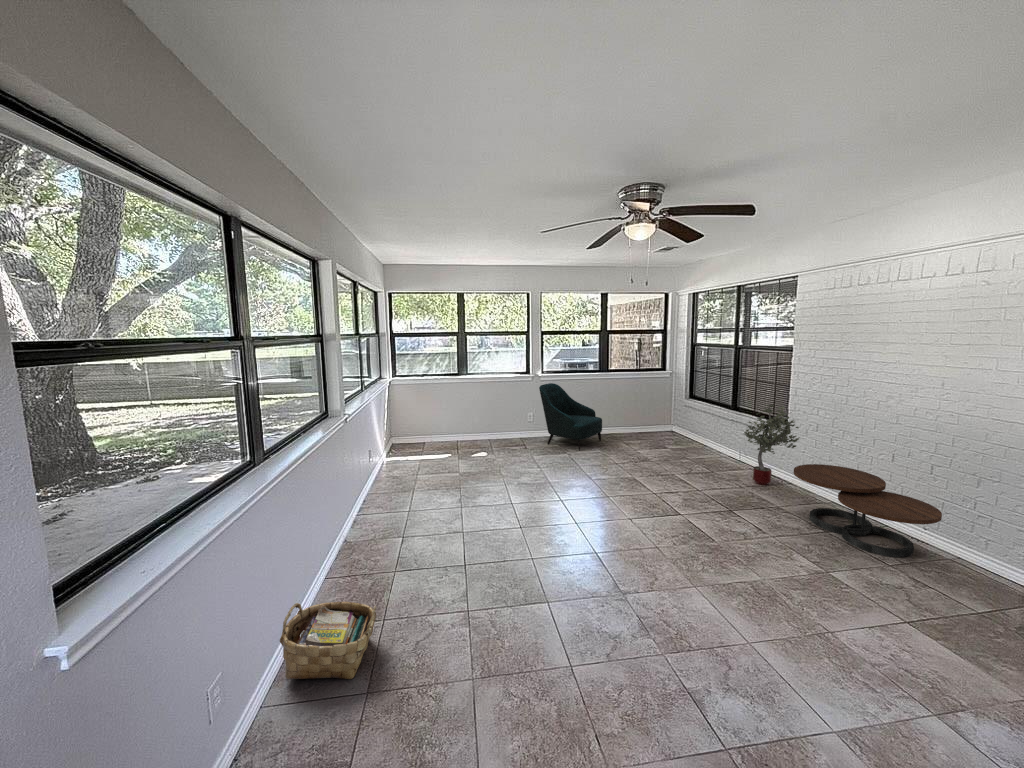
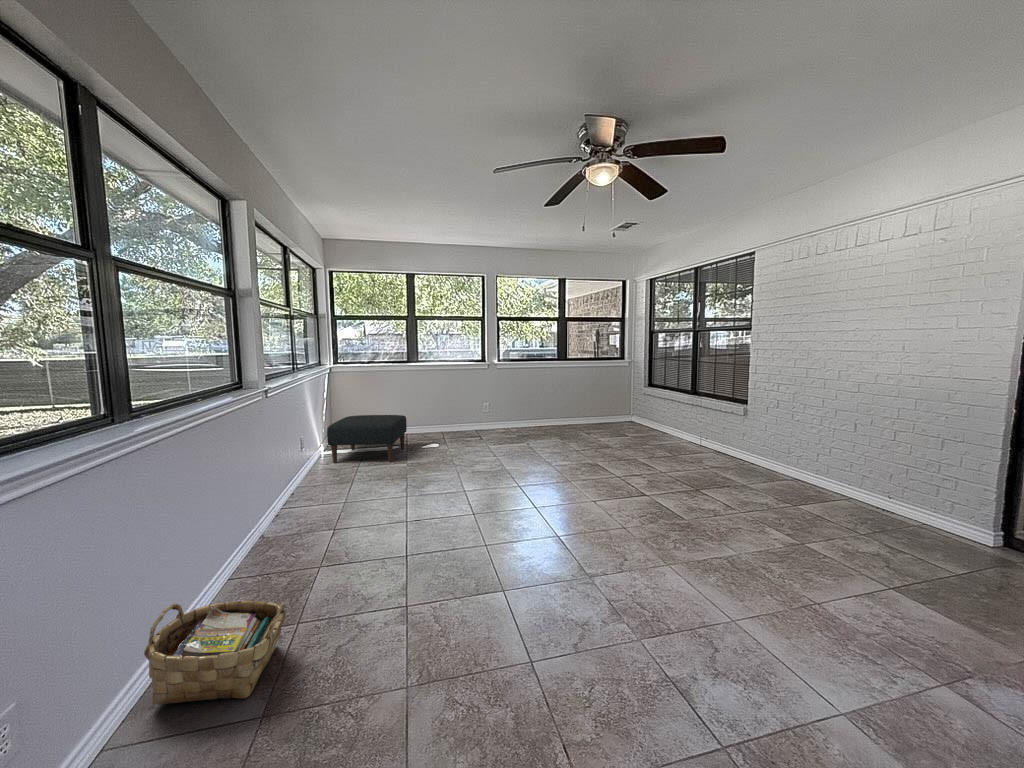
armchair: present [539,383,602,451] -> none [495,372,561,441]
potted tree: present [744,405,799,485] -> none [705,382,762,467]
ottoman: none [391,425,459,470] -> present [327,415,407,463]
coffee table: present [794,464,942,557] -> none [760,440,911,527]

